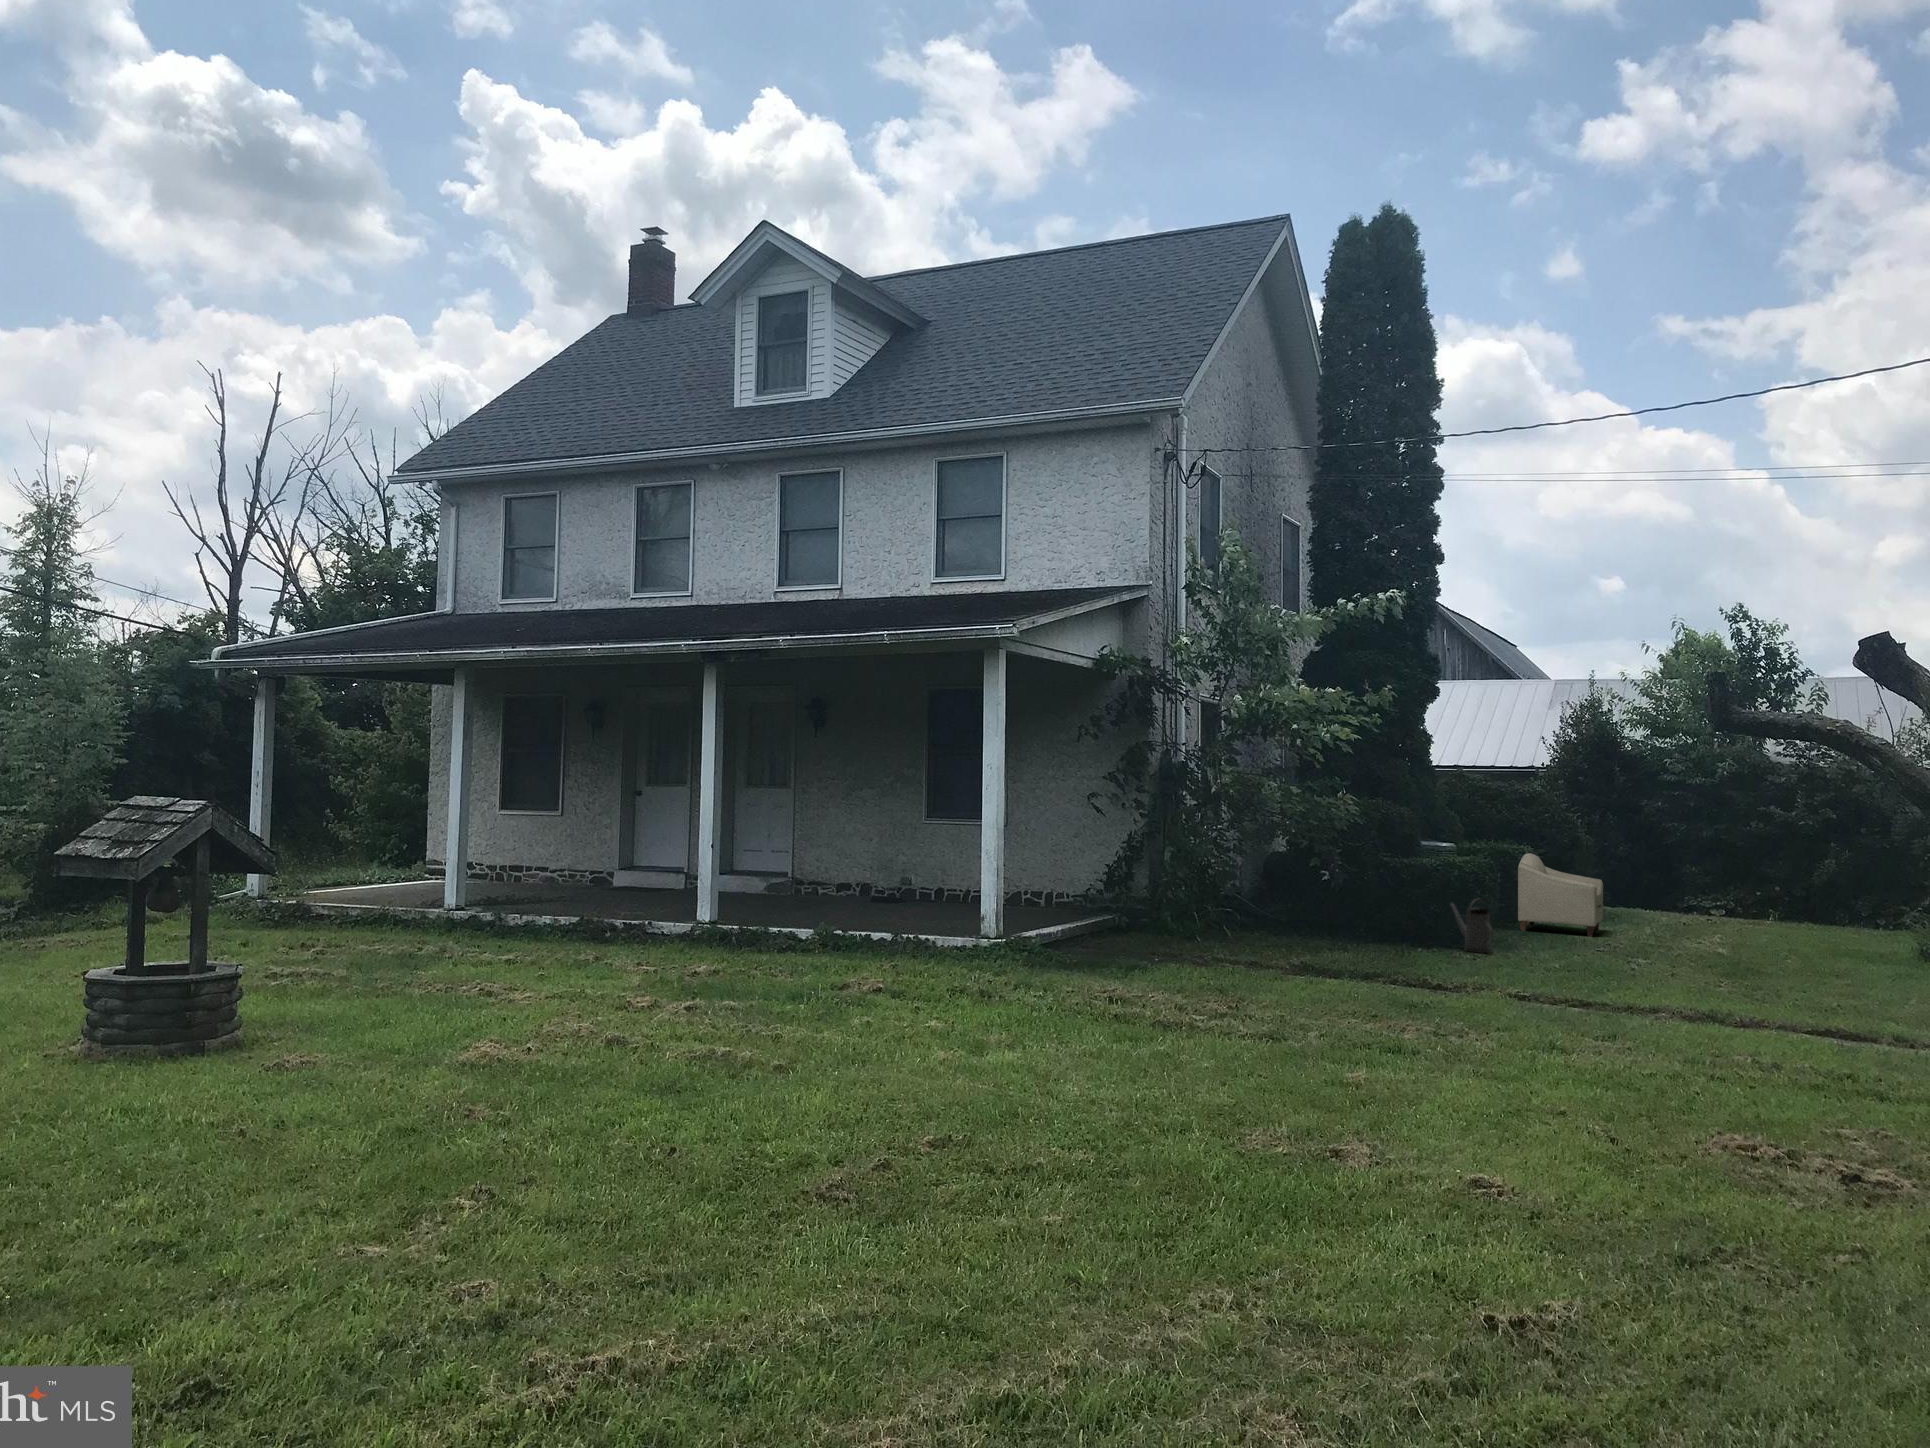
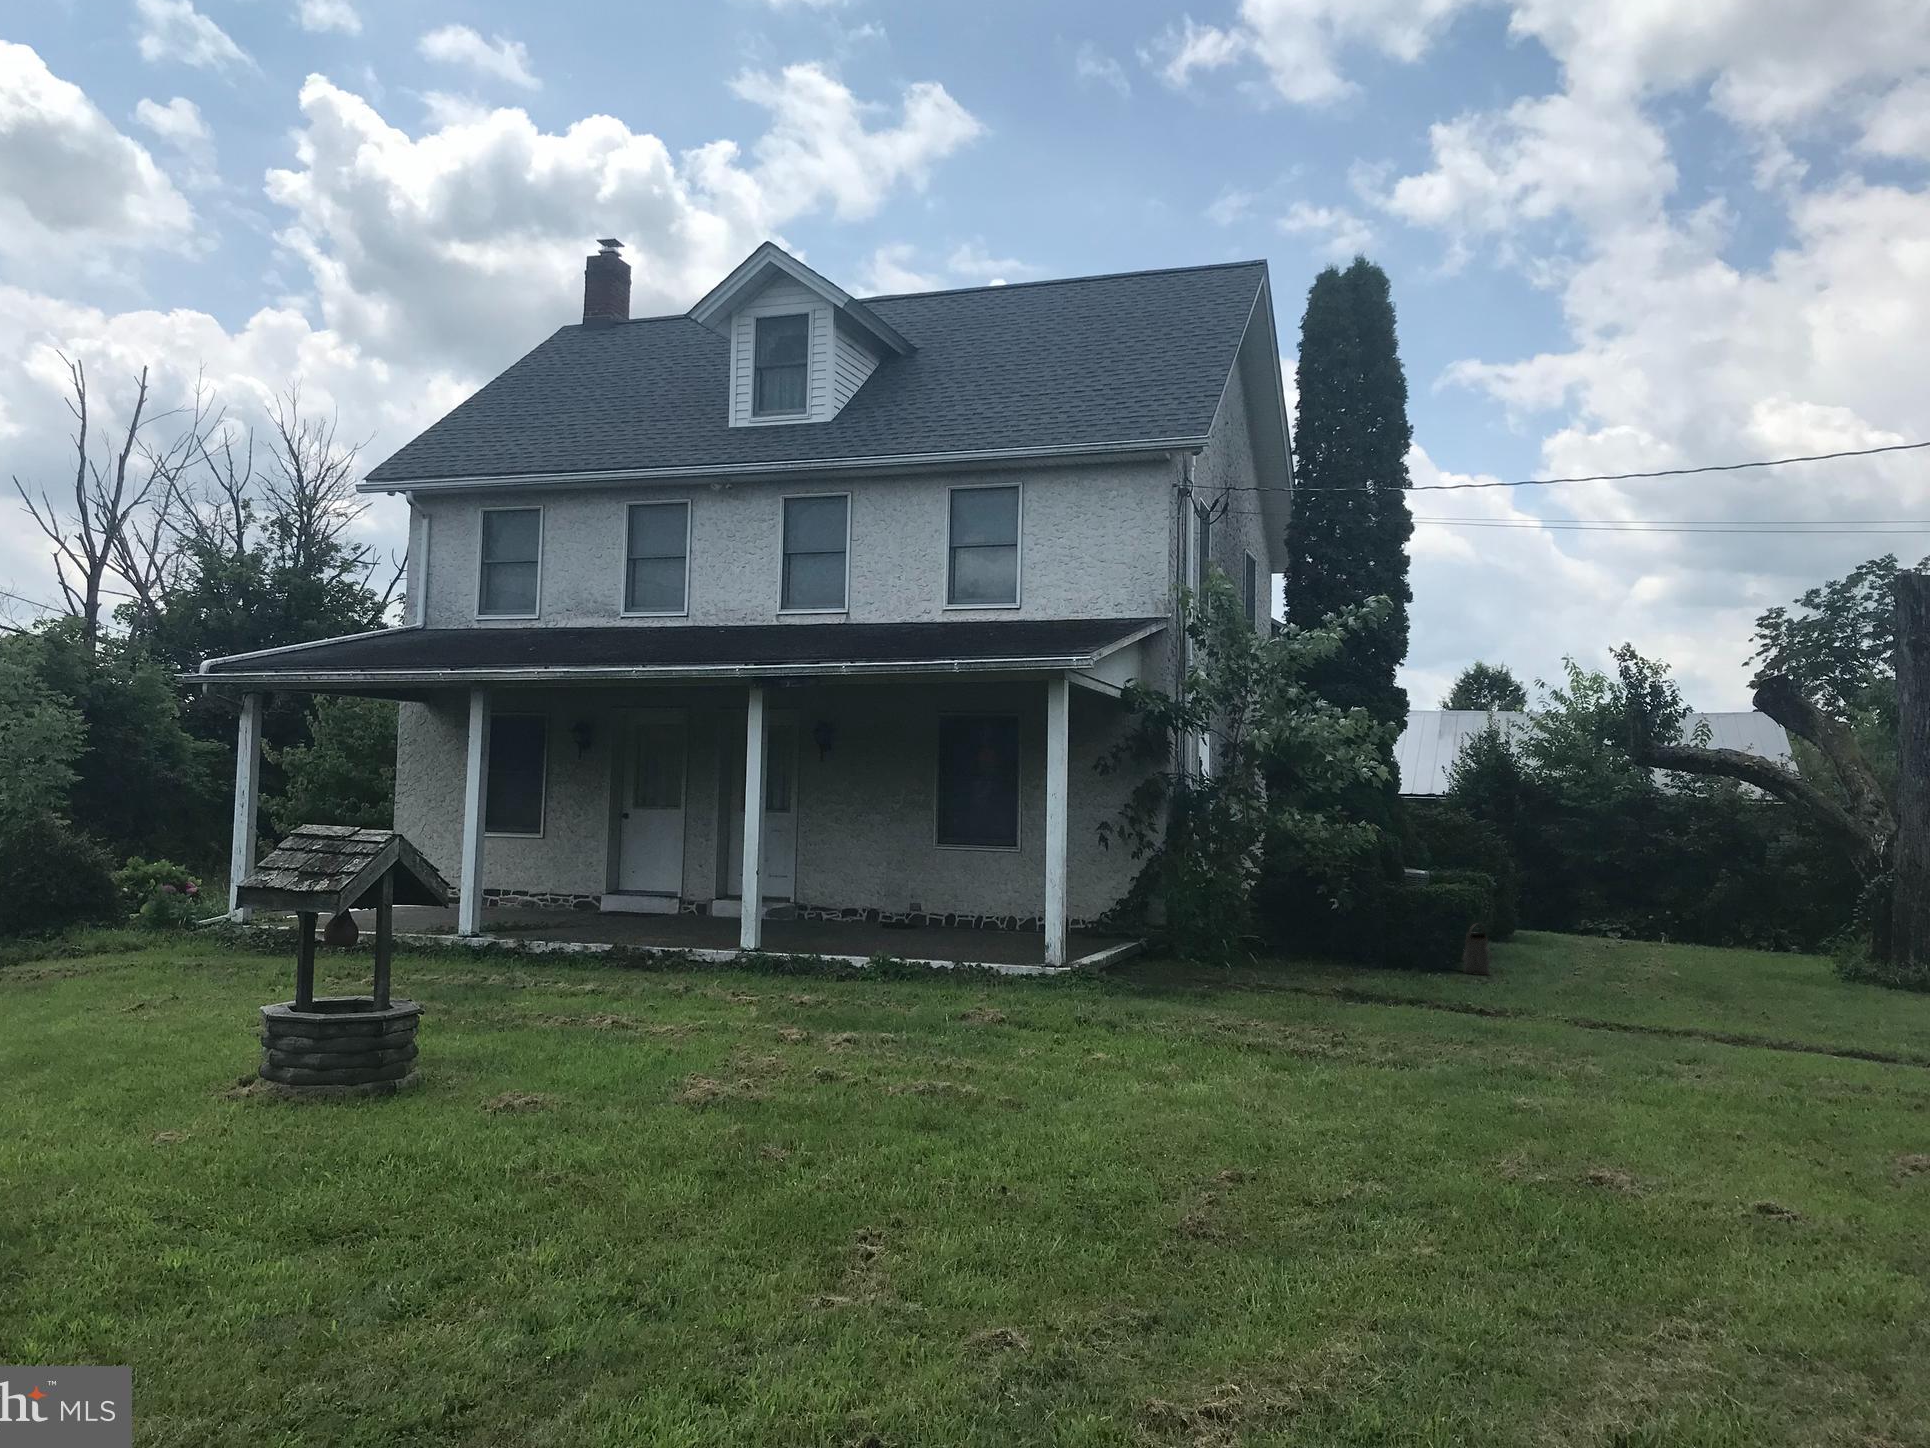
chair: present [1518,853,1603,937] -> none [1488,880,1562,960]

